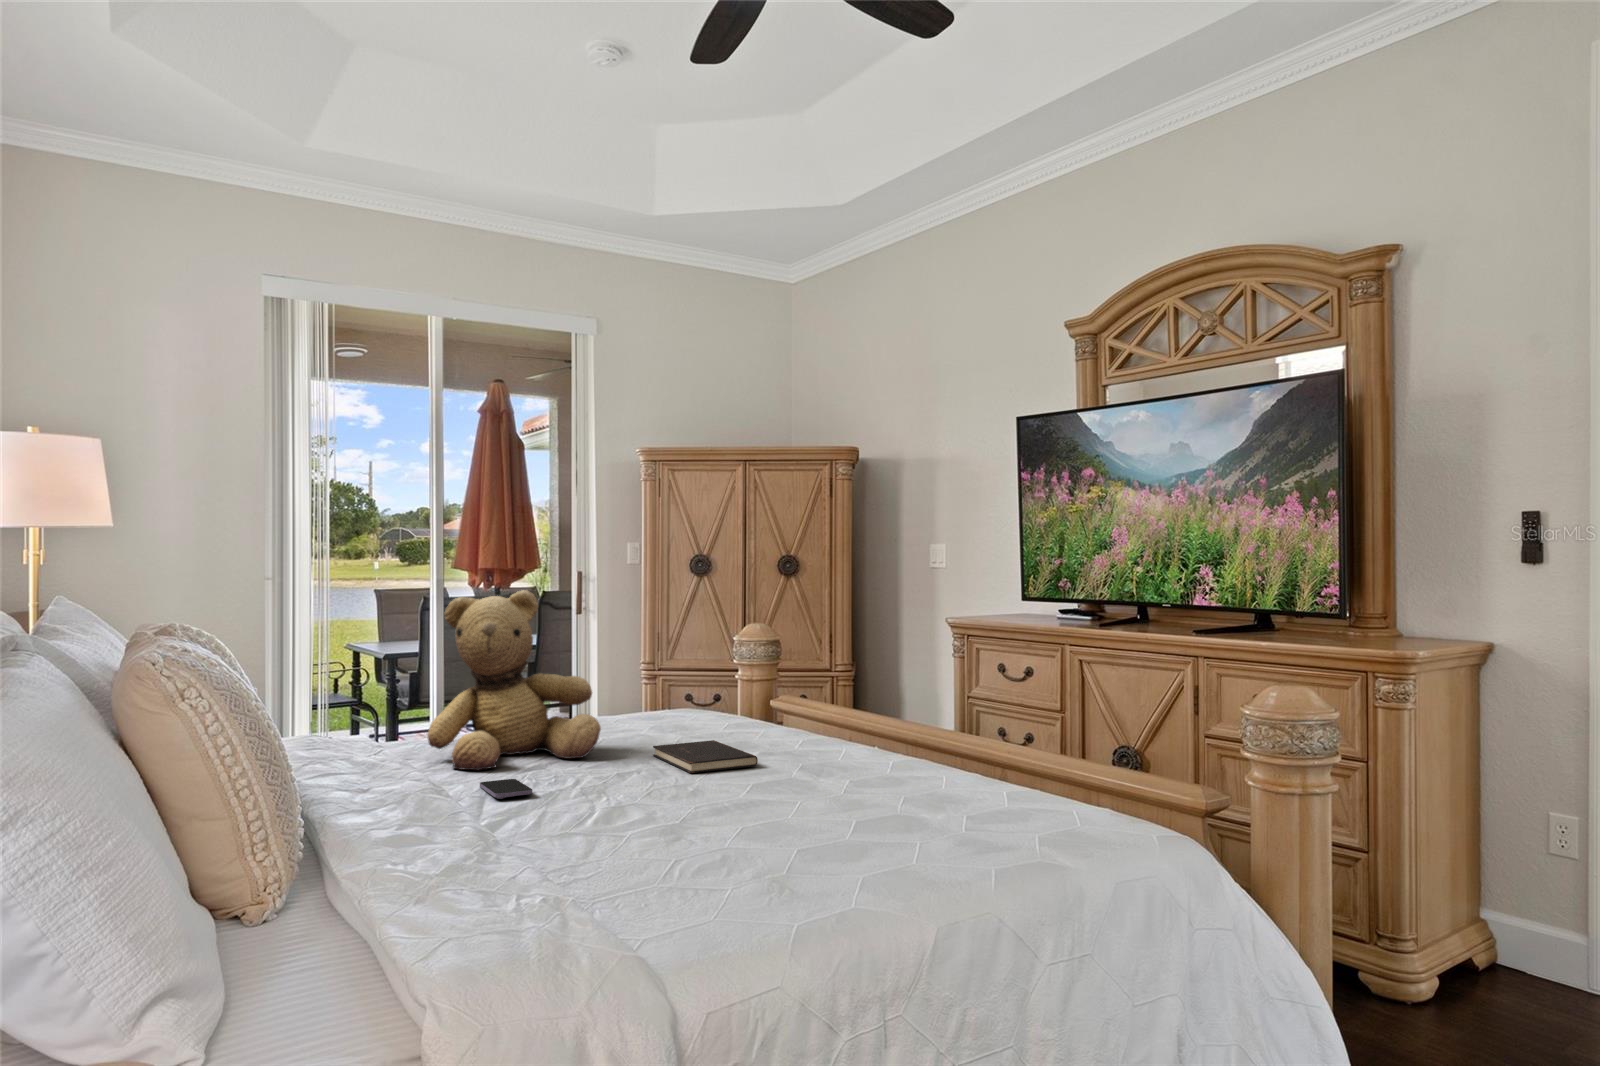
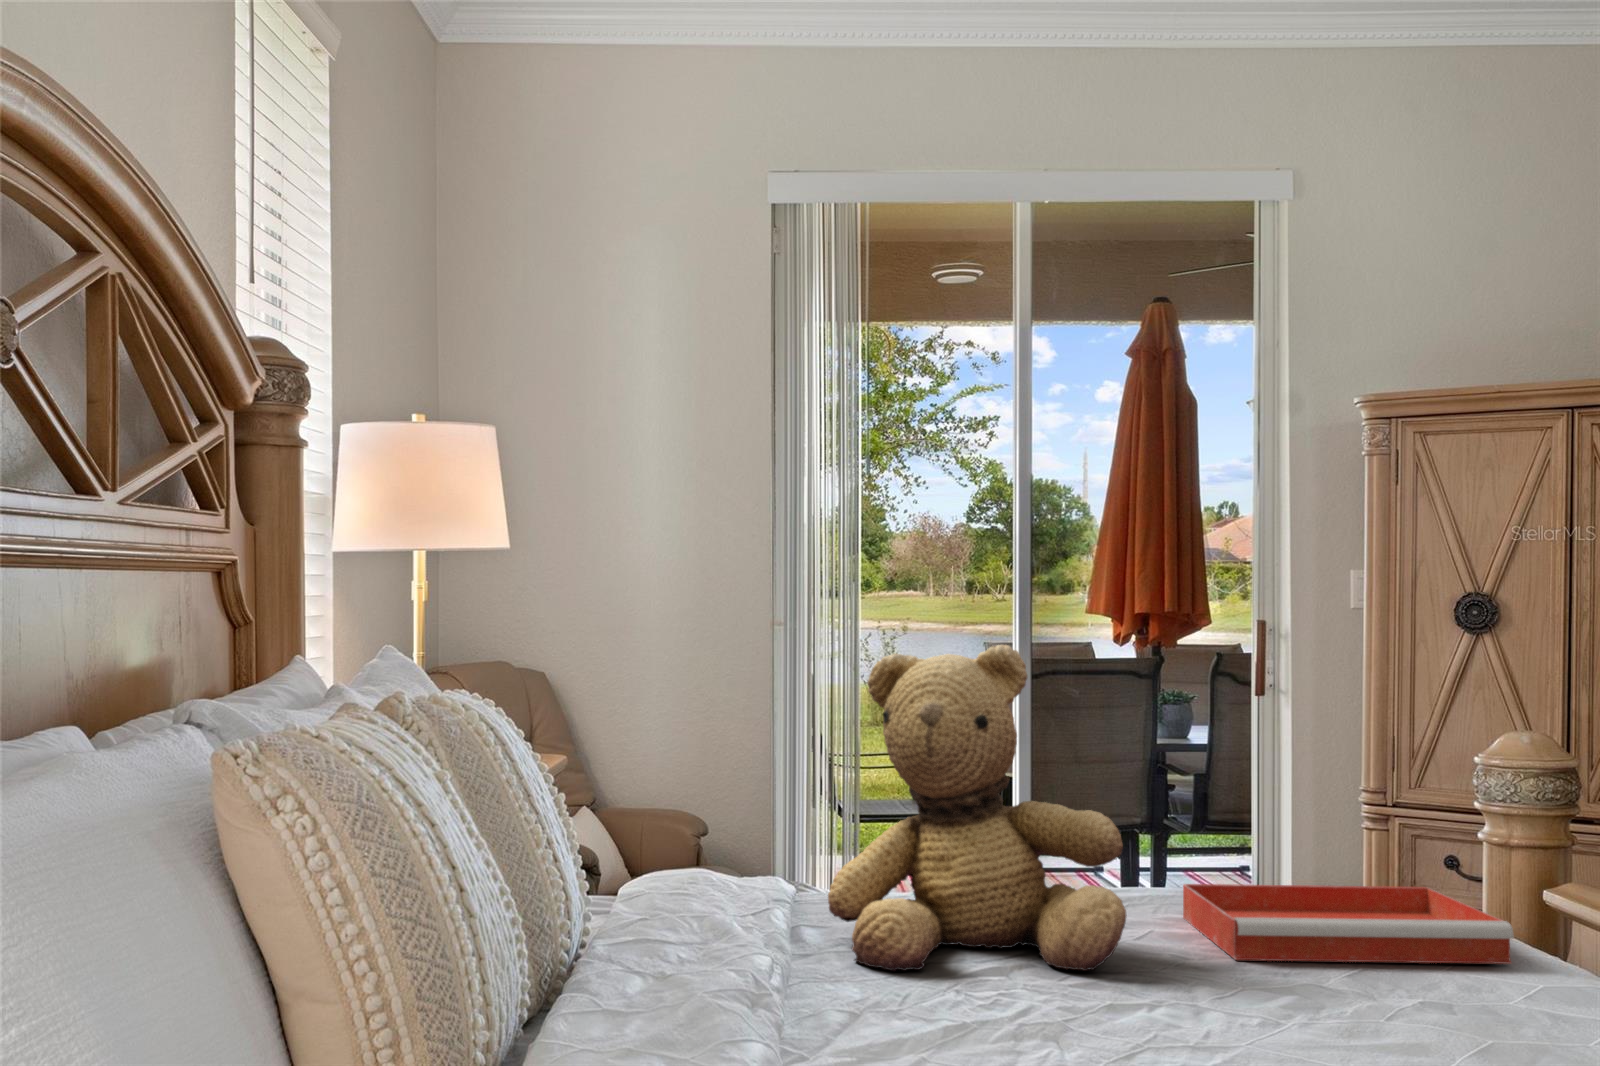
tray: none [606,702,769,745] -> present [1183,884,1513,964]
hardcover book: present [653,740,758,773] -> none [1230,965,1435,1040]
smartphone: present [480,779,532,799] -> none [863,995,935,1035]

